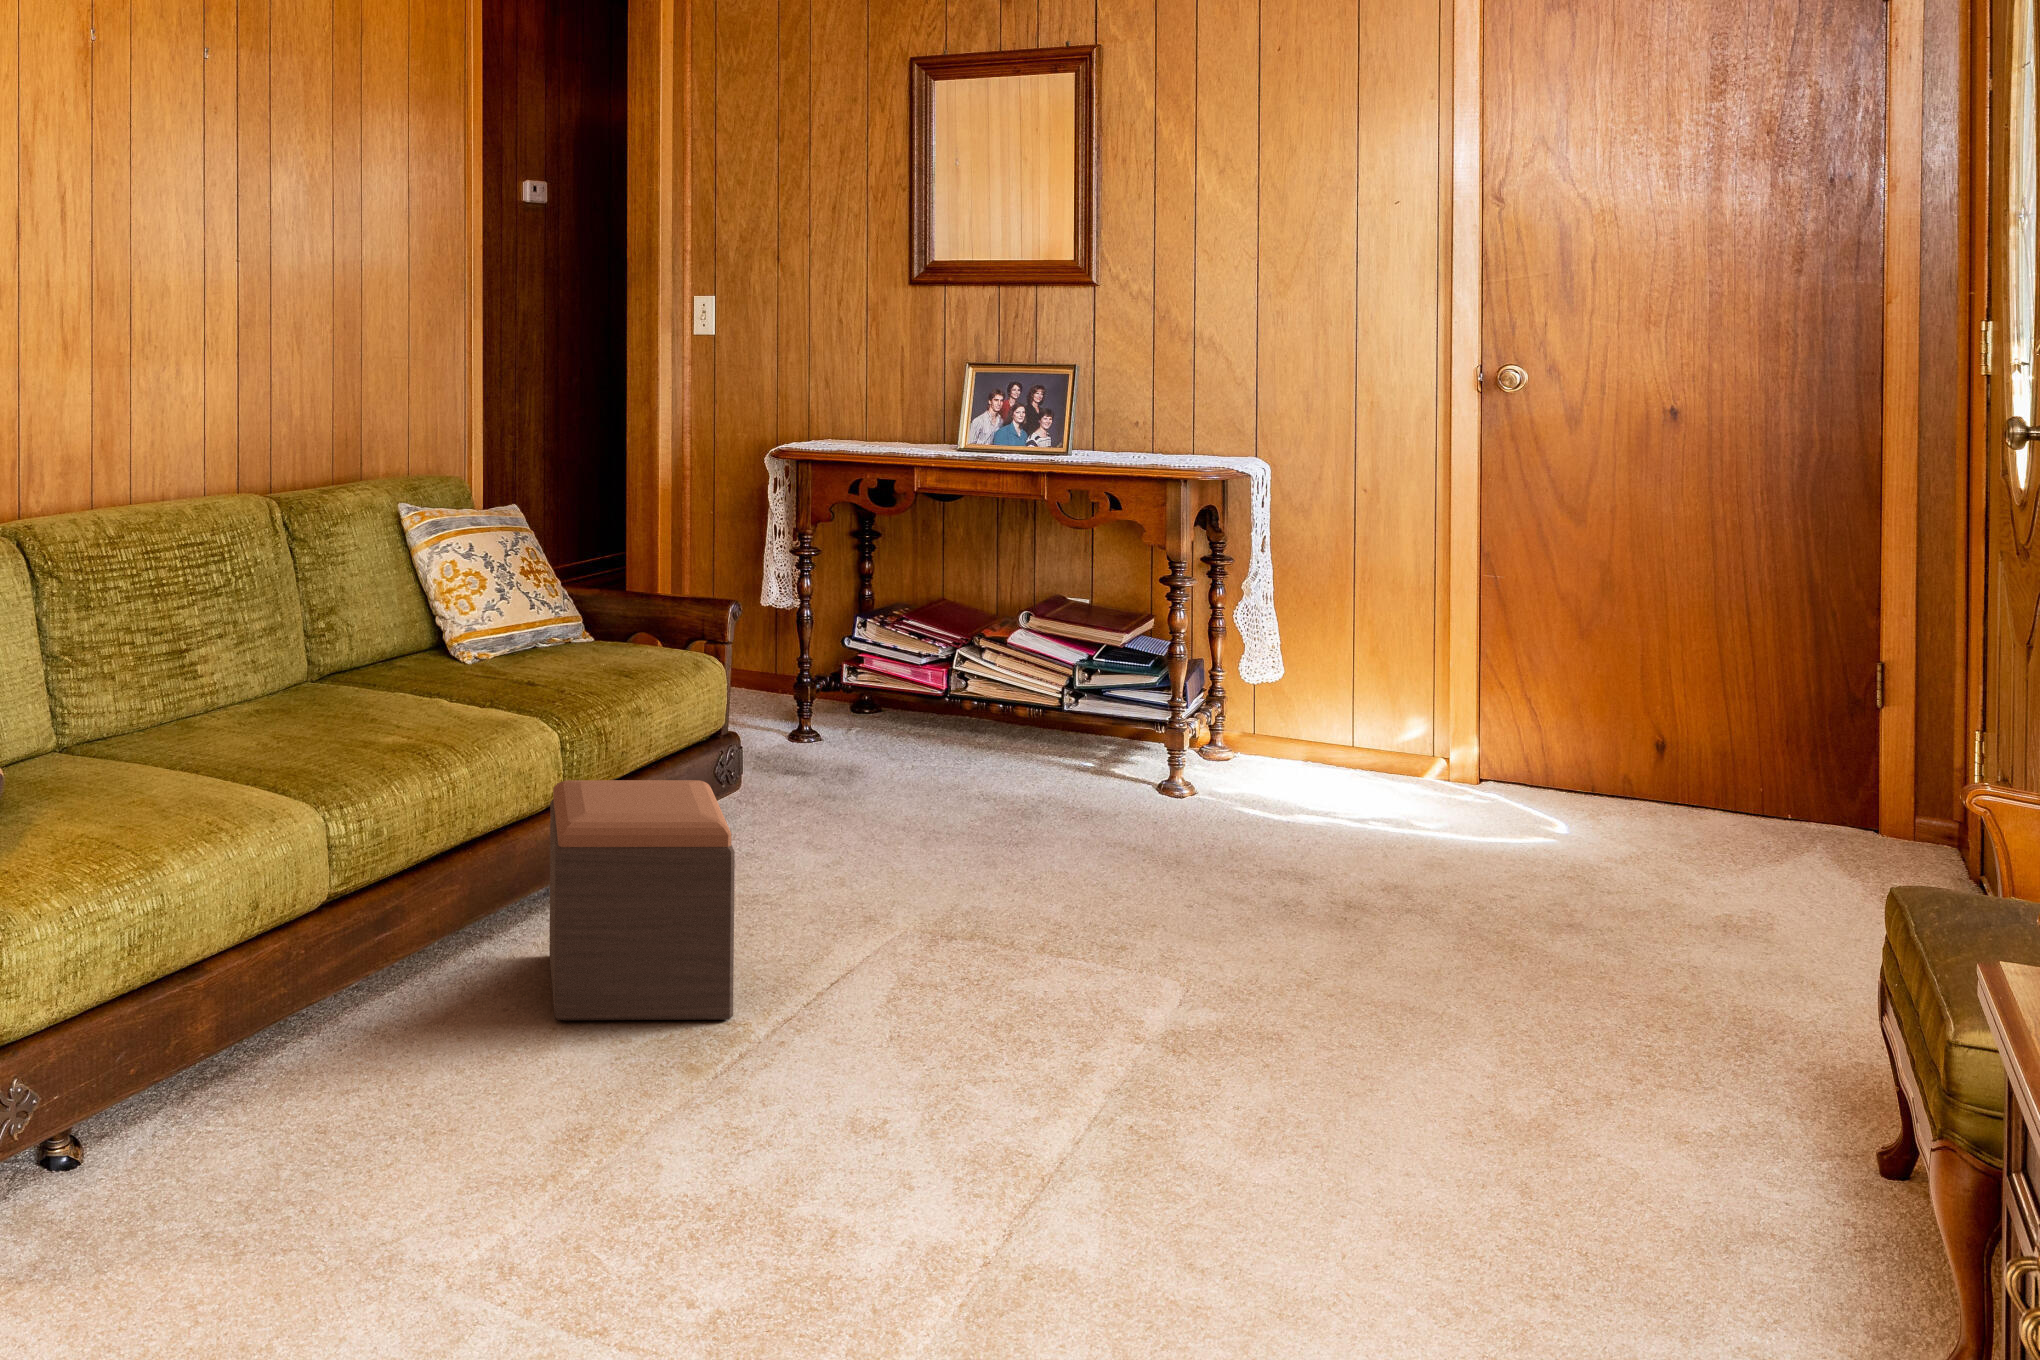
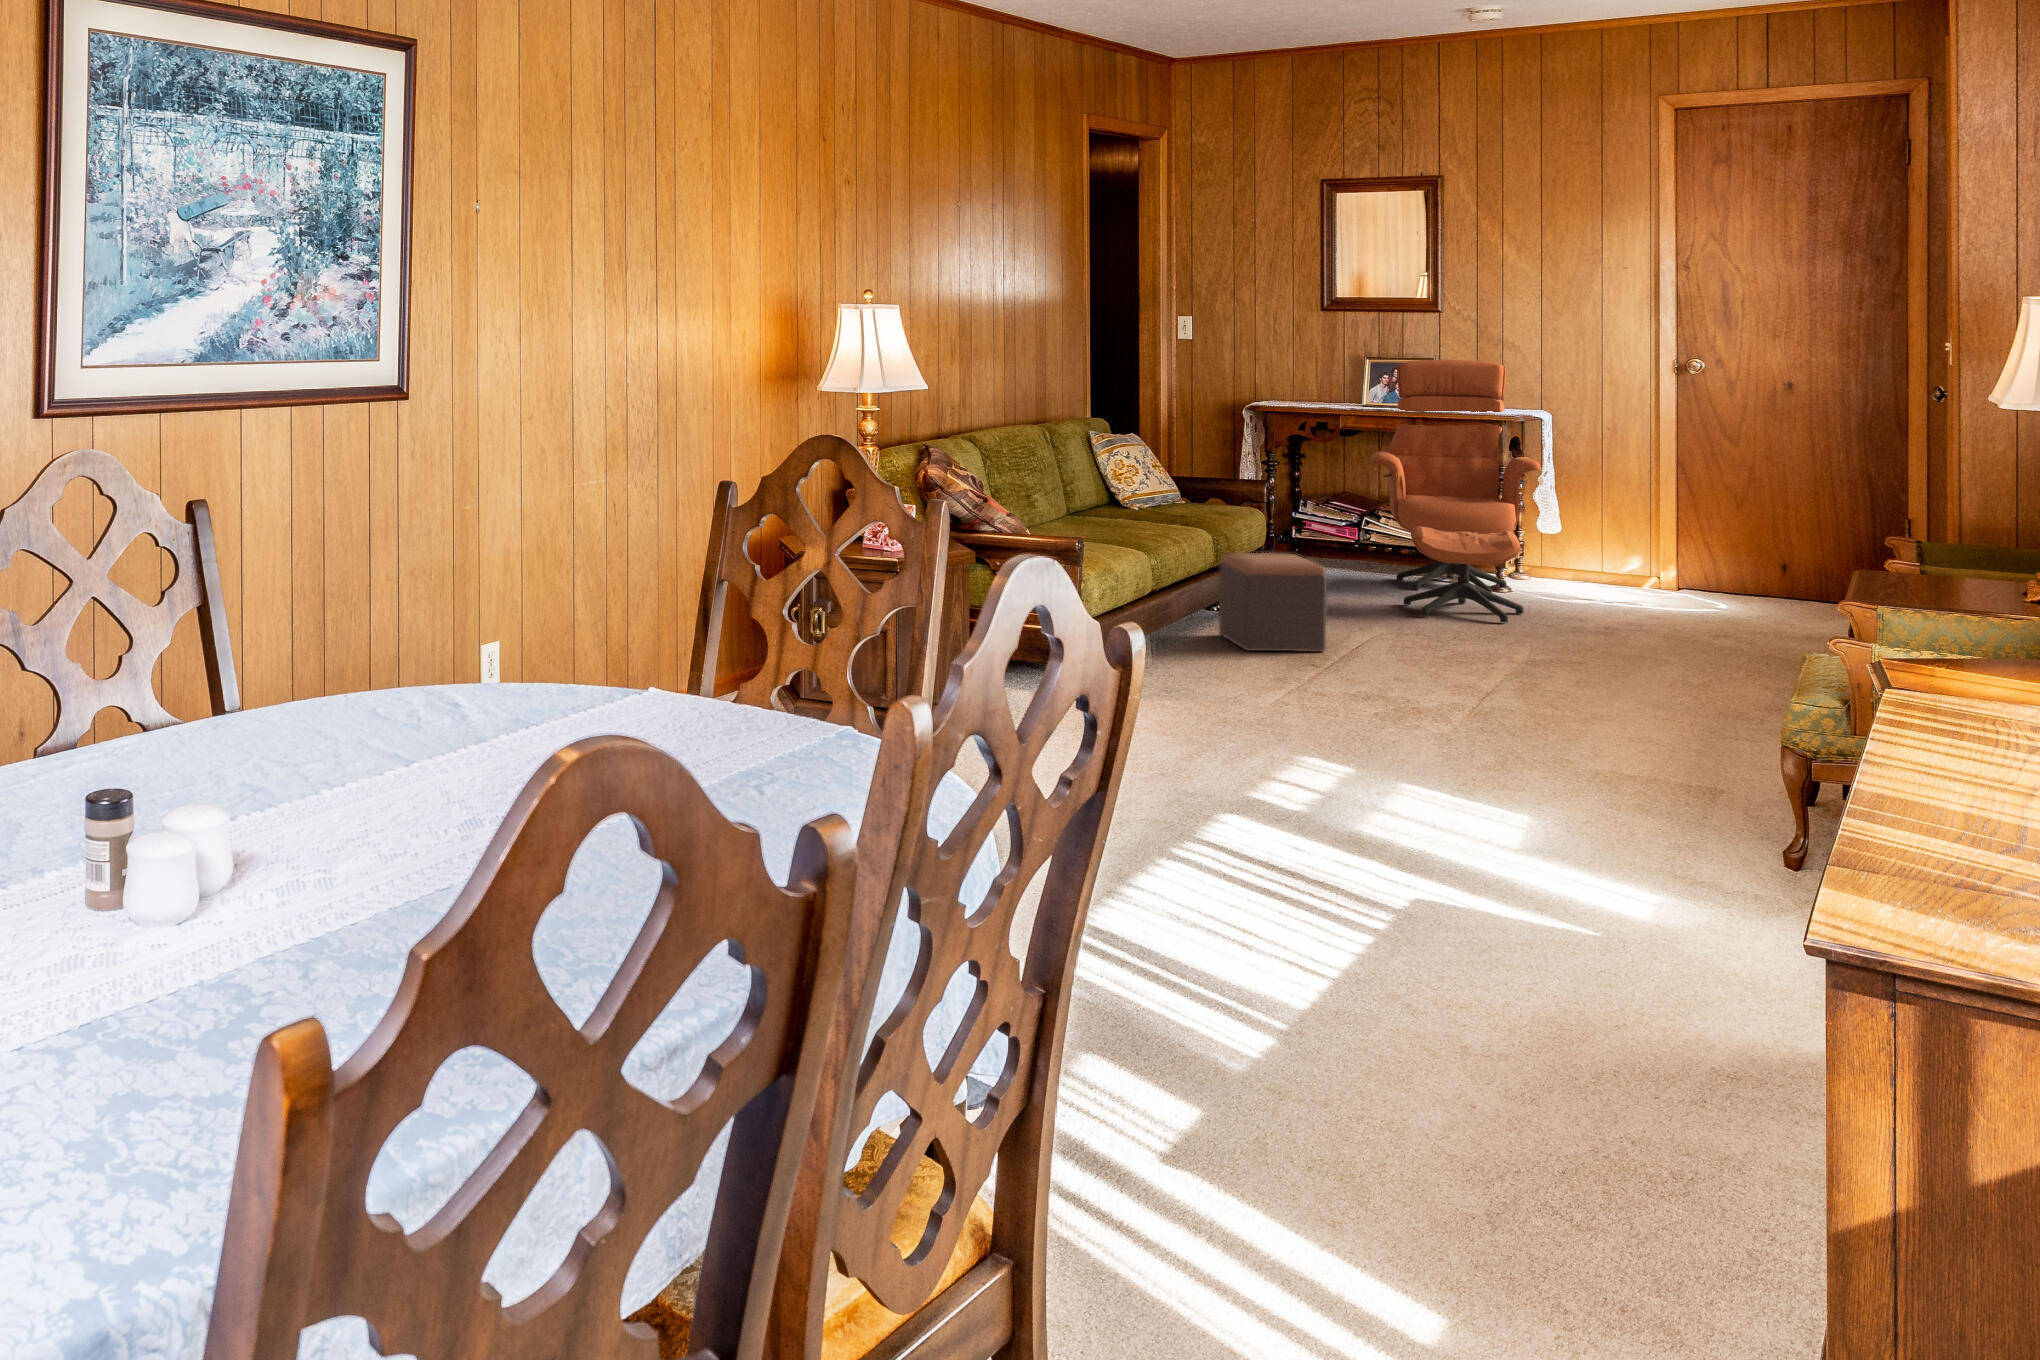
armchair: none [955,368,1243,898] -> present [1370,360,1541,622]

